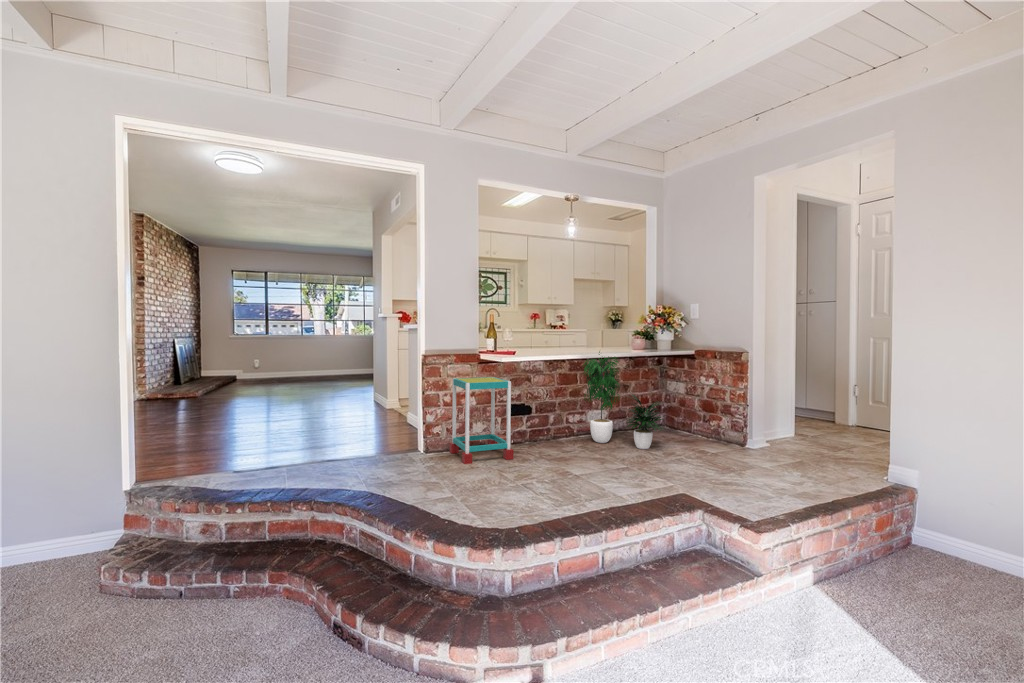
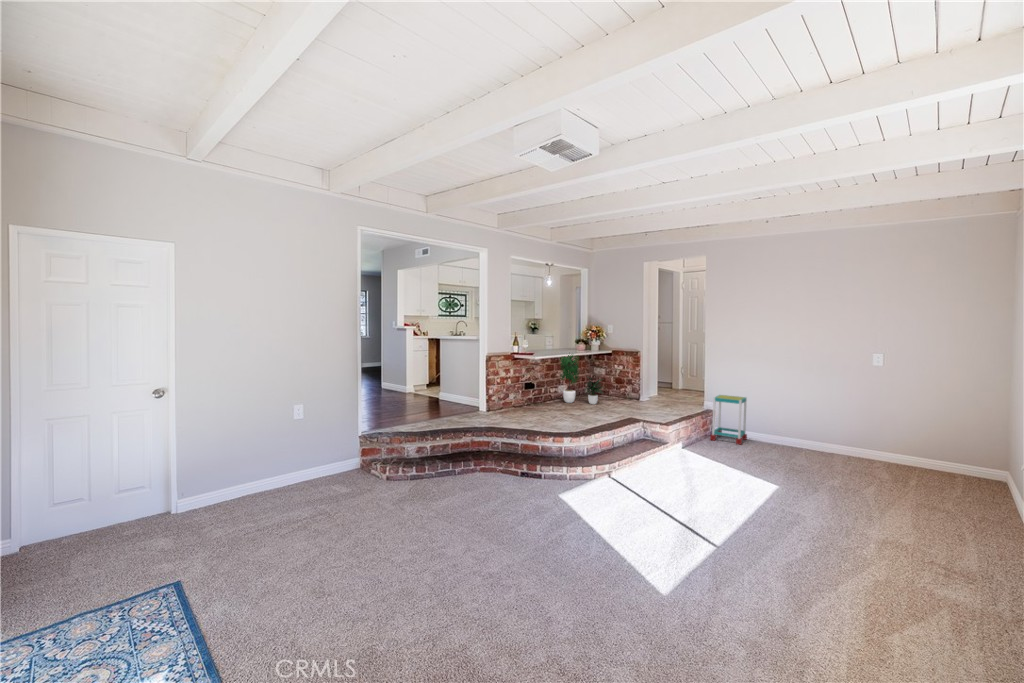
side table: present [449,377,513,464] -> present [710,395,747,445]

